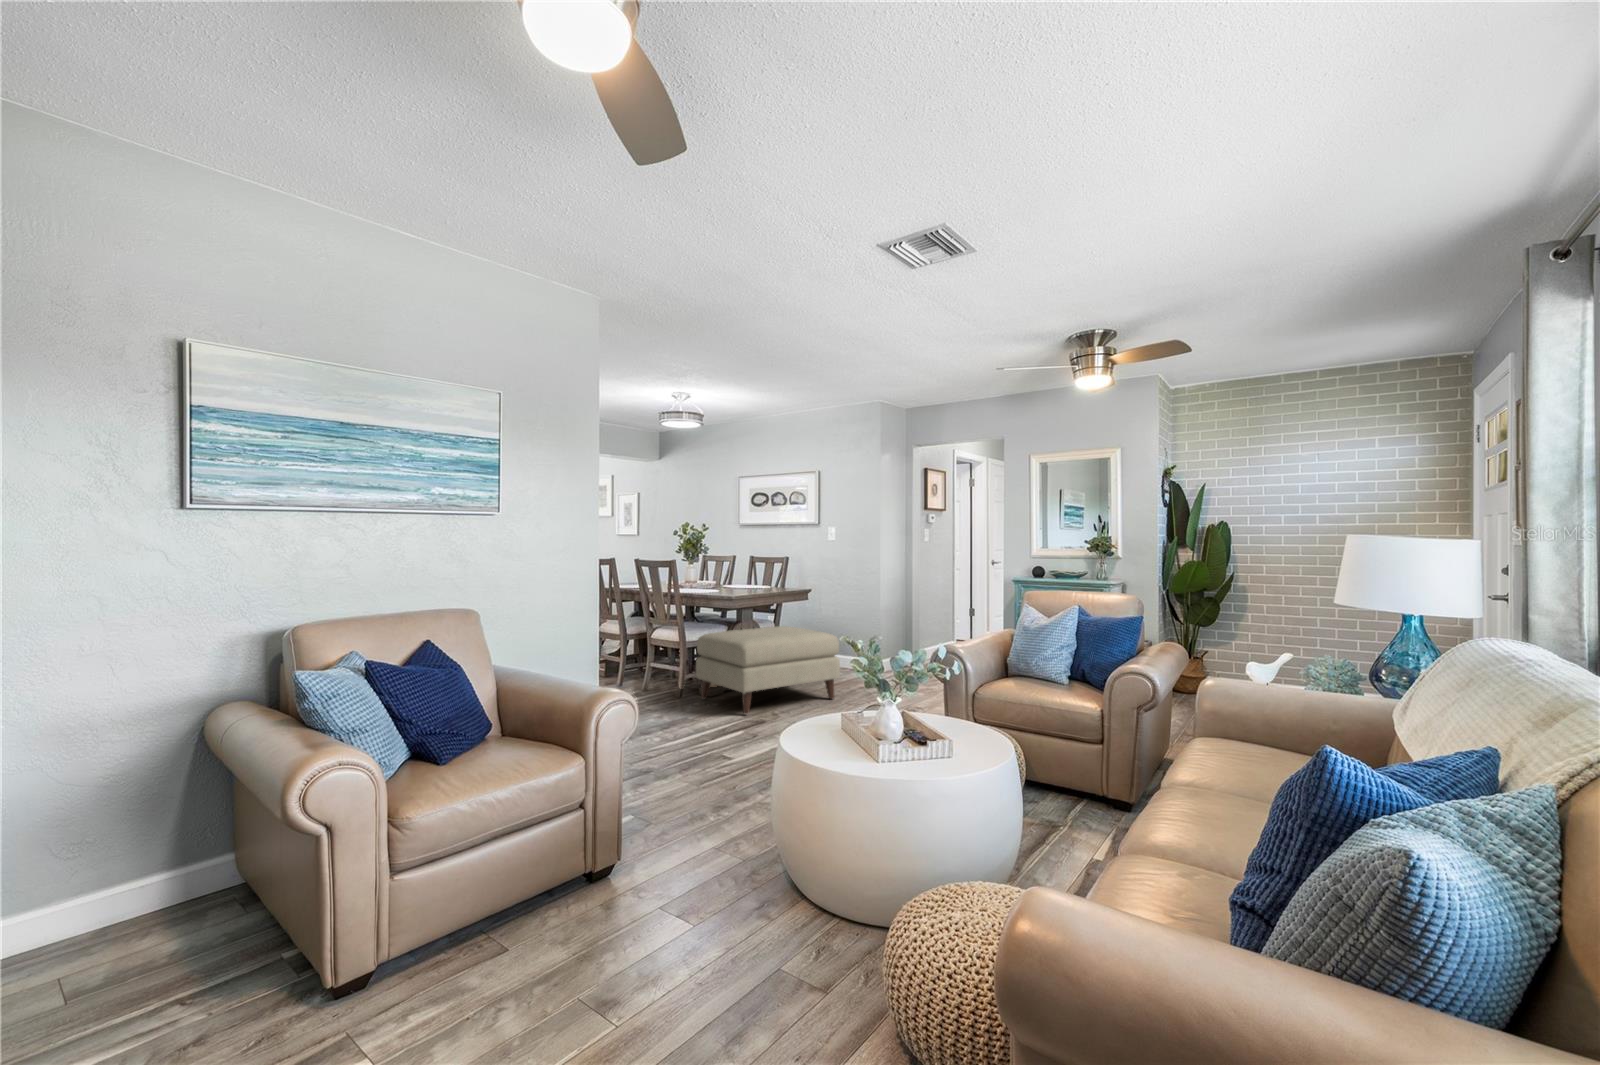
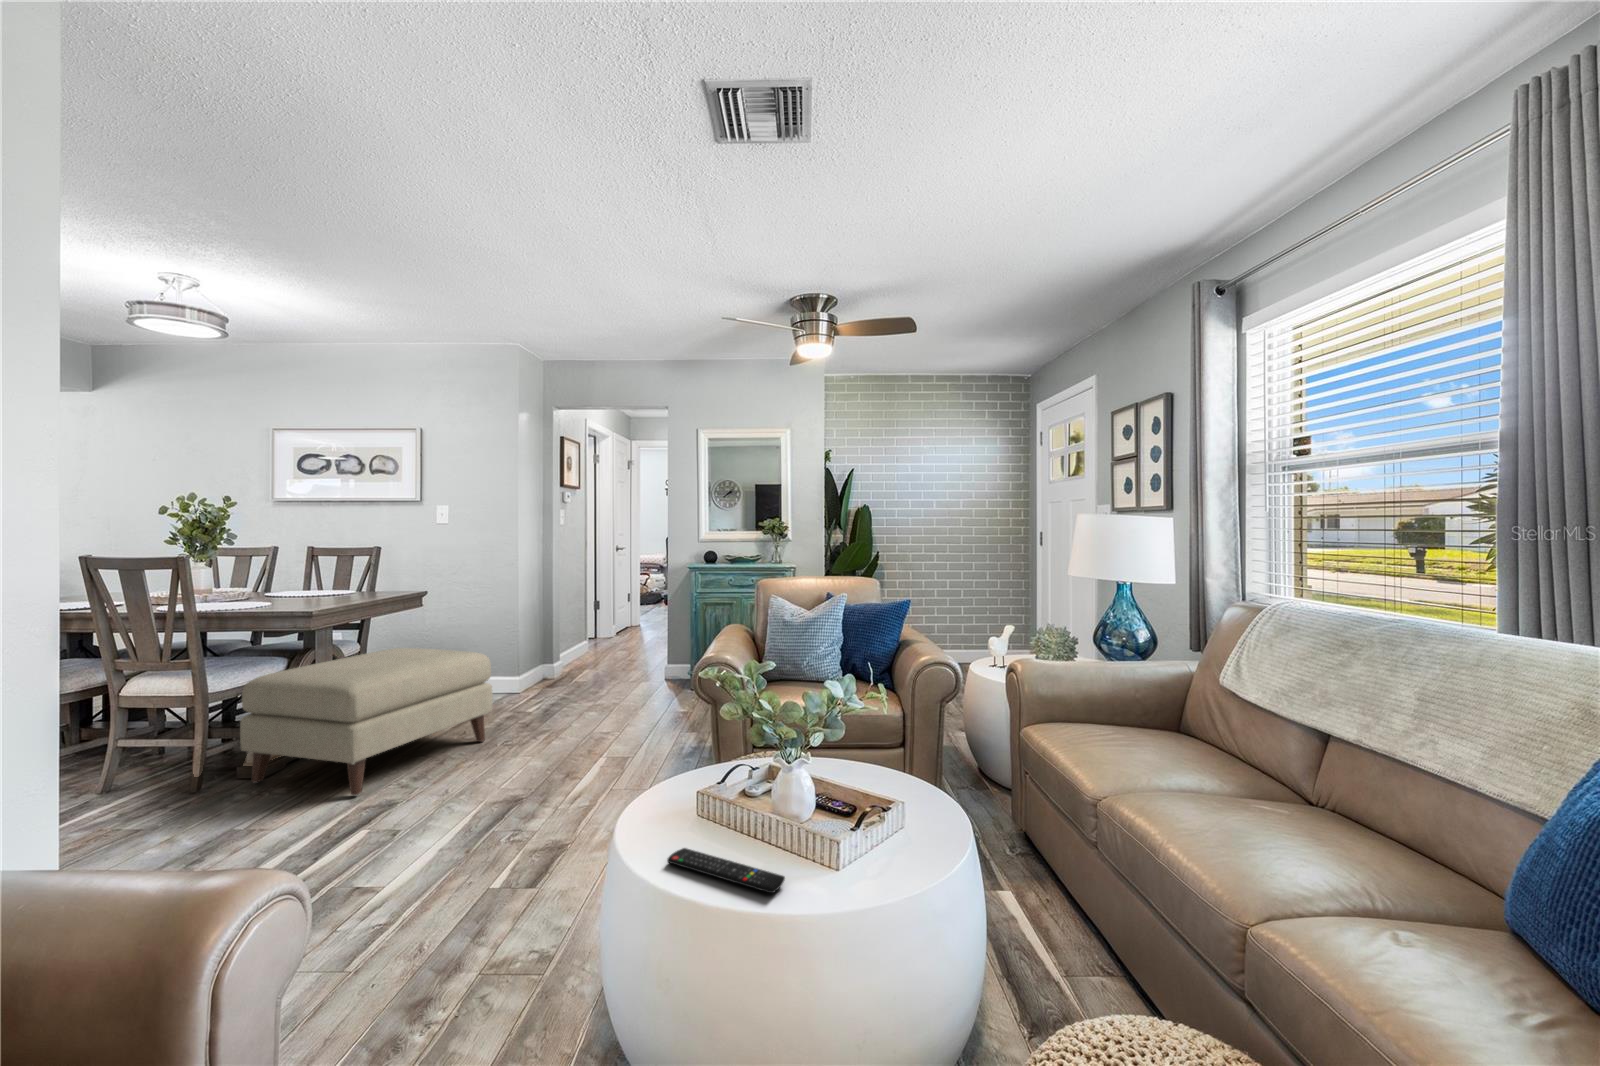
remote control: none [808,734,855,758] -> present [667,848,785,893]

